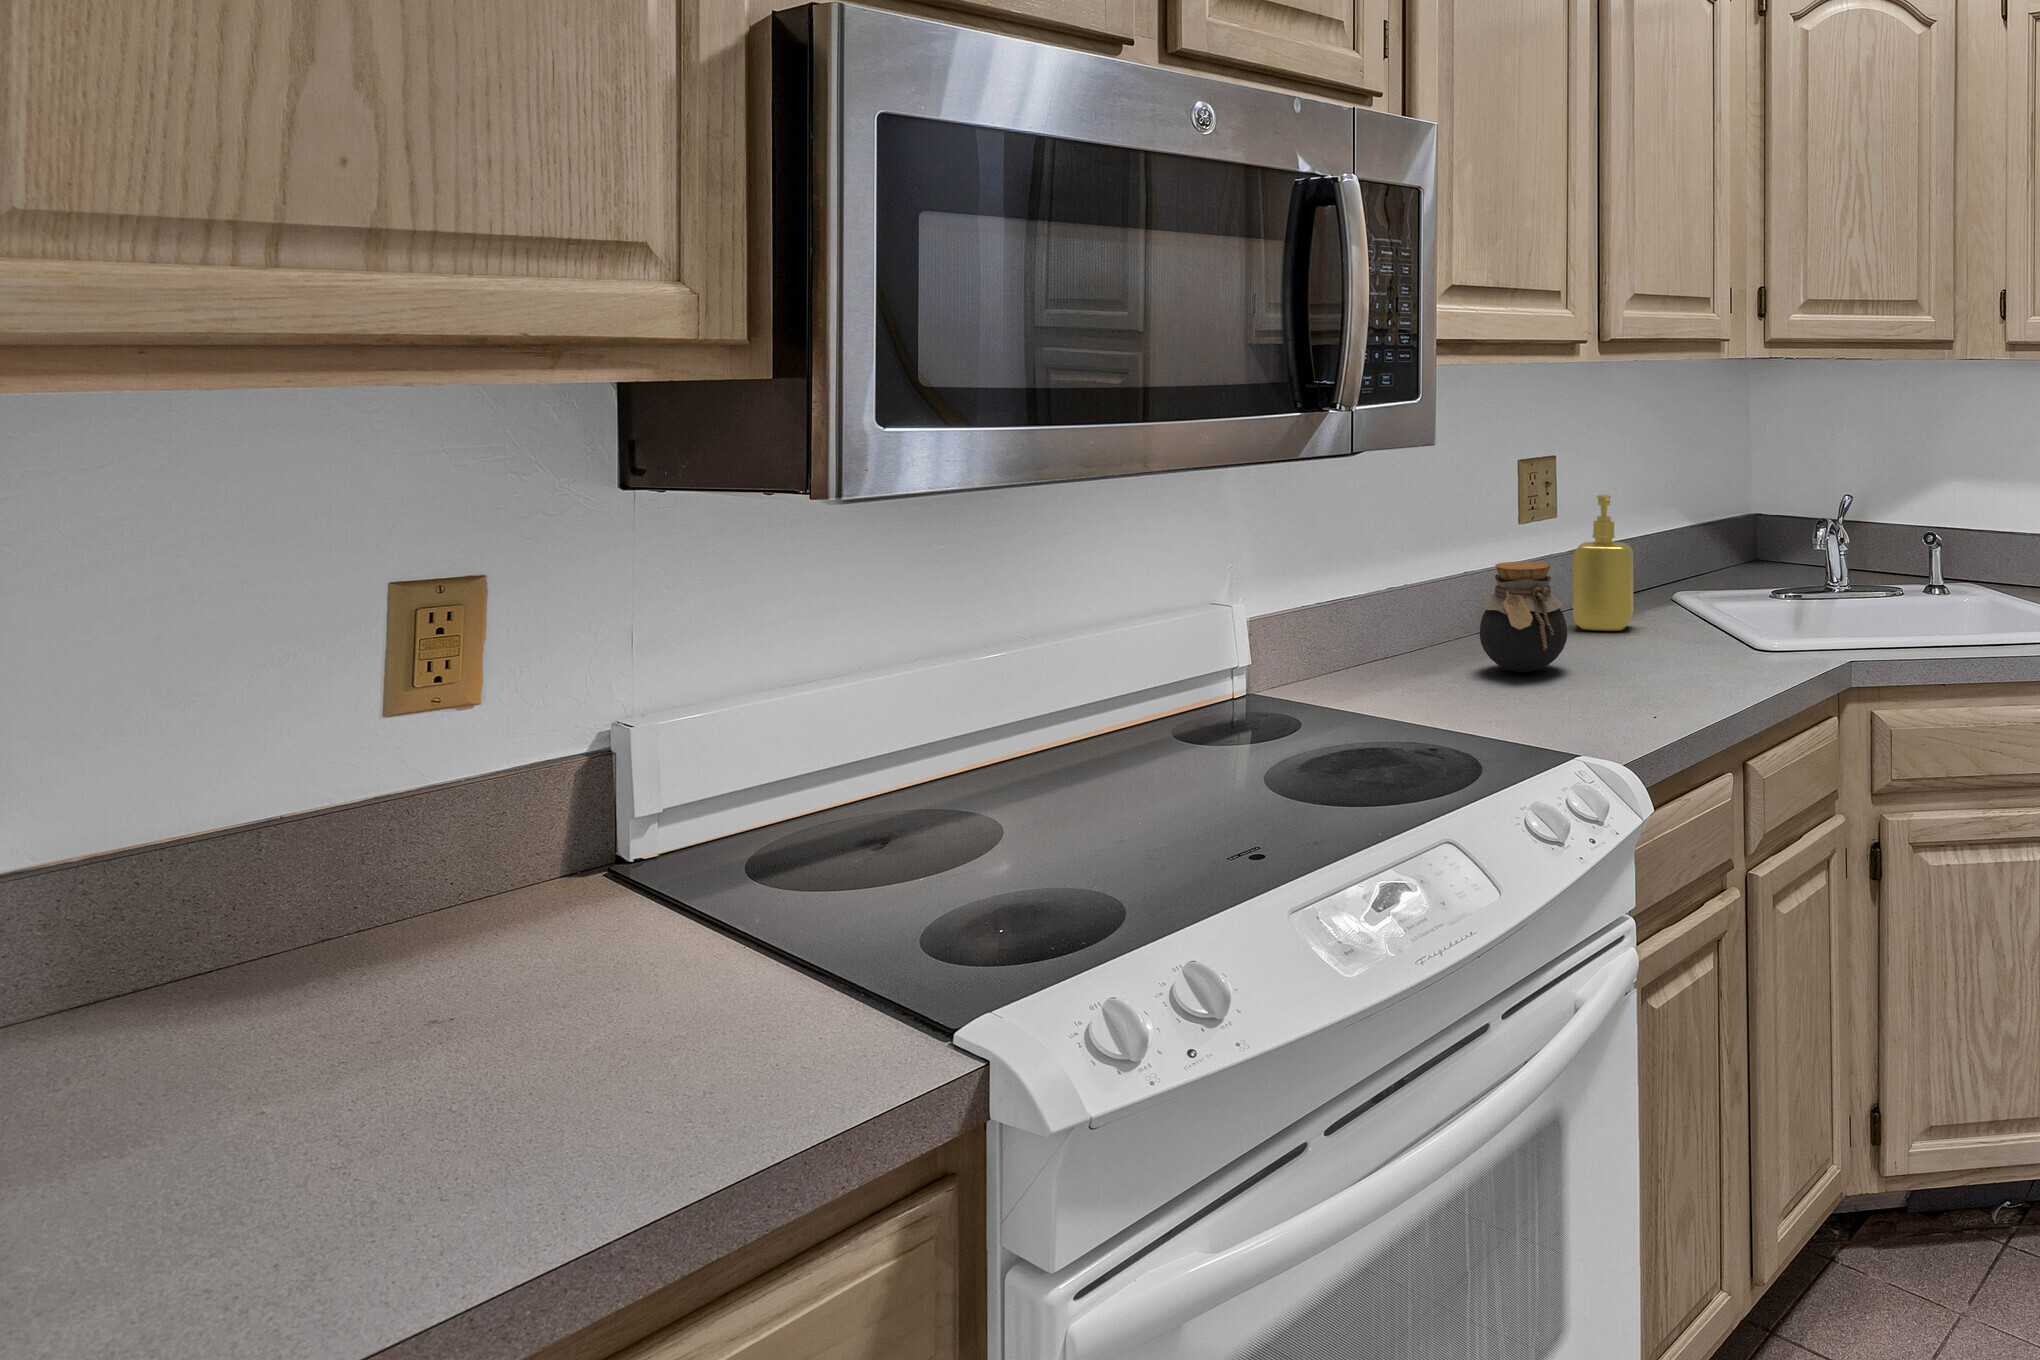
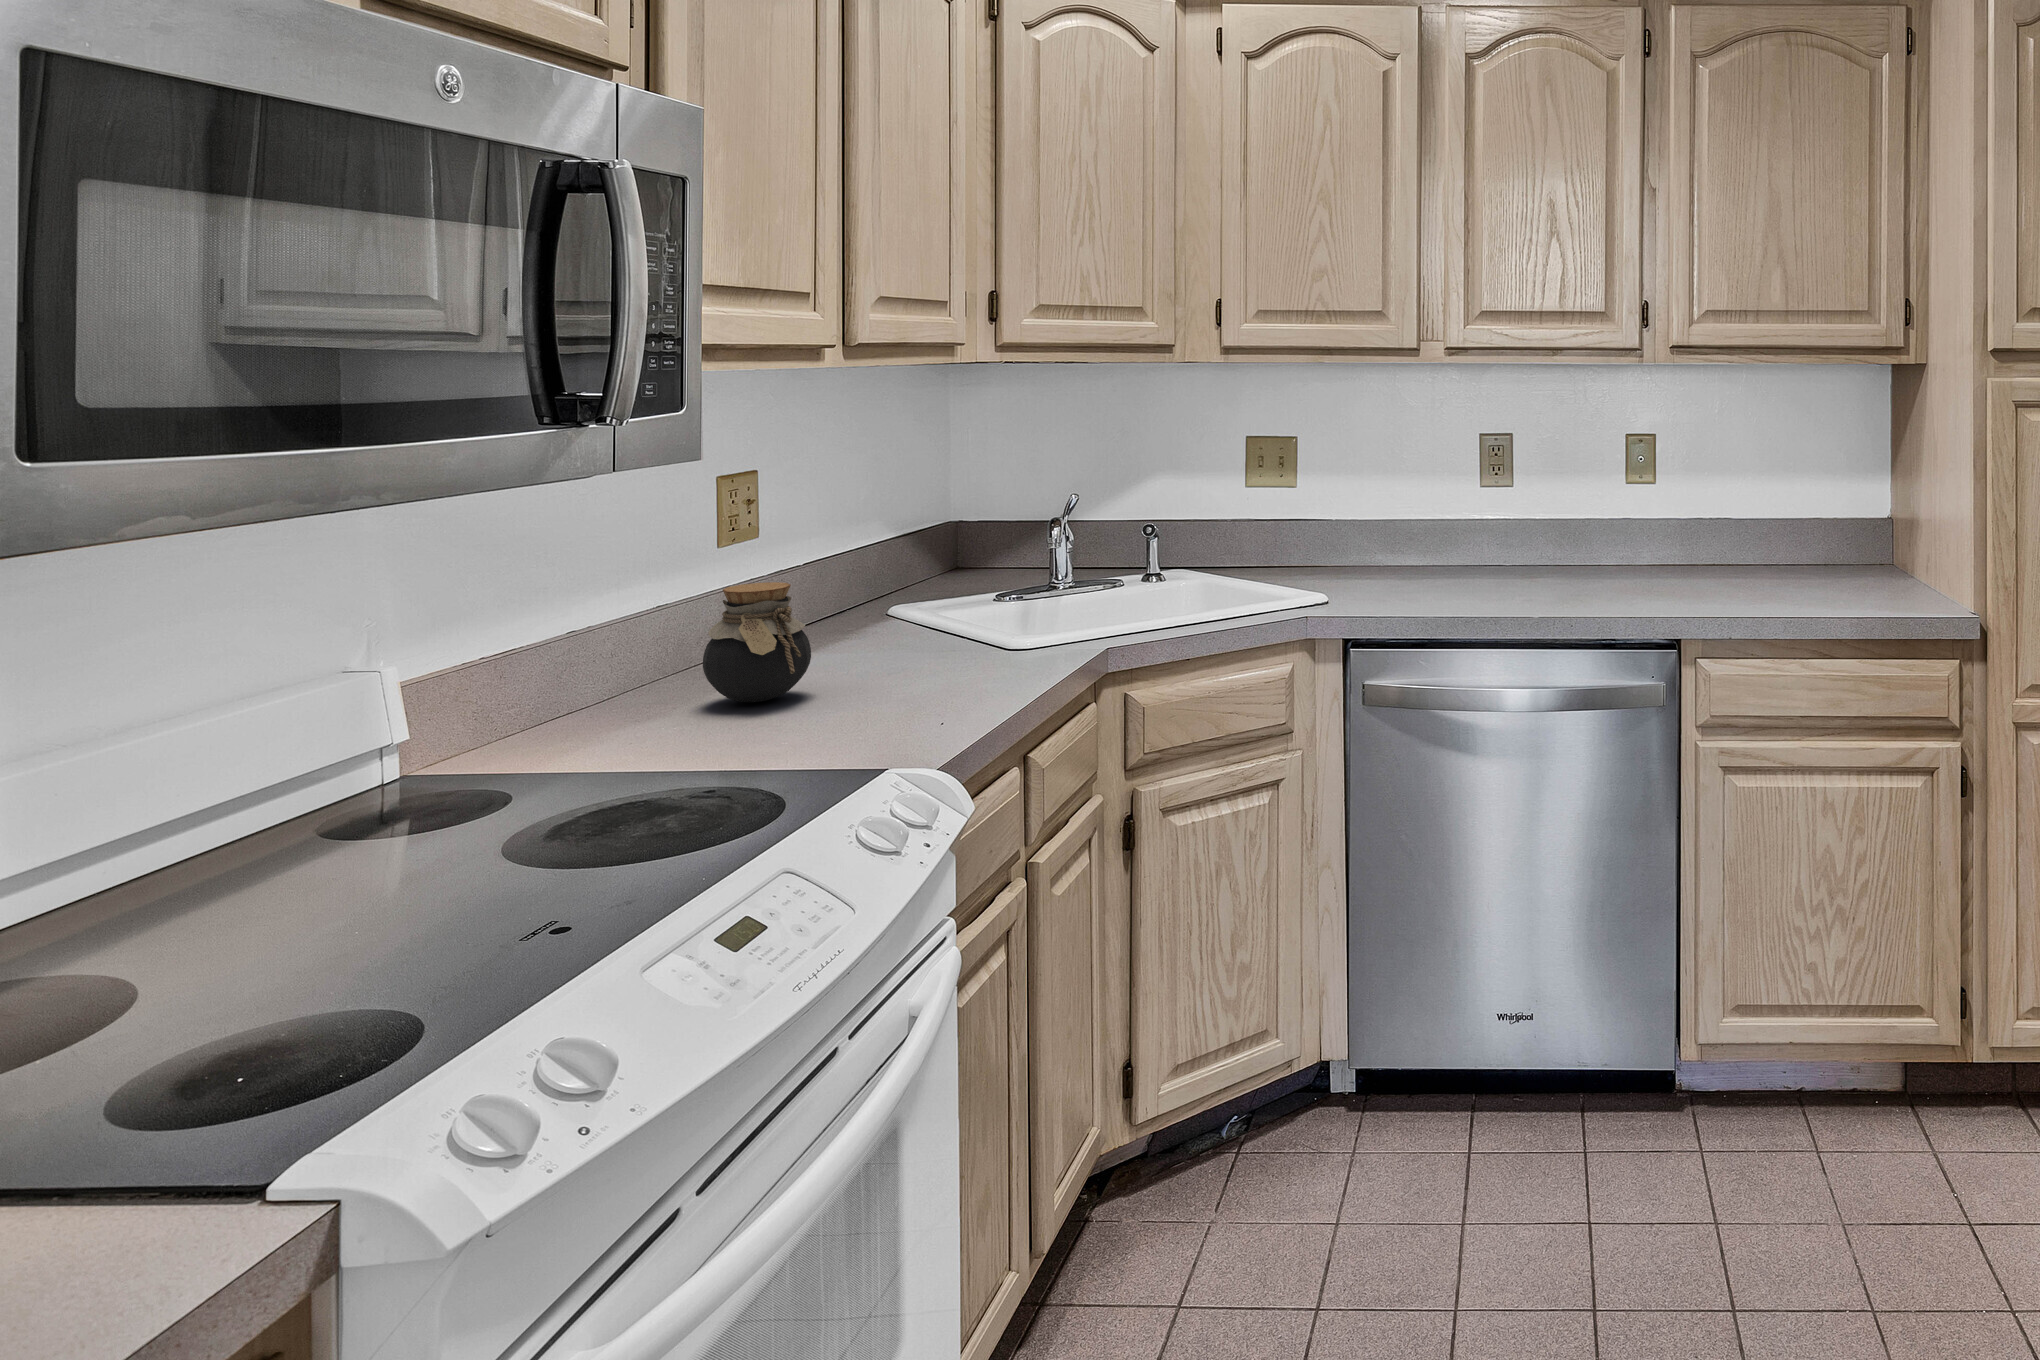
soap dispenser: present [1573,494,1633,631] -> none [789,508,858,653]

